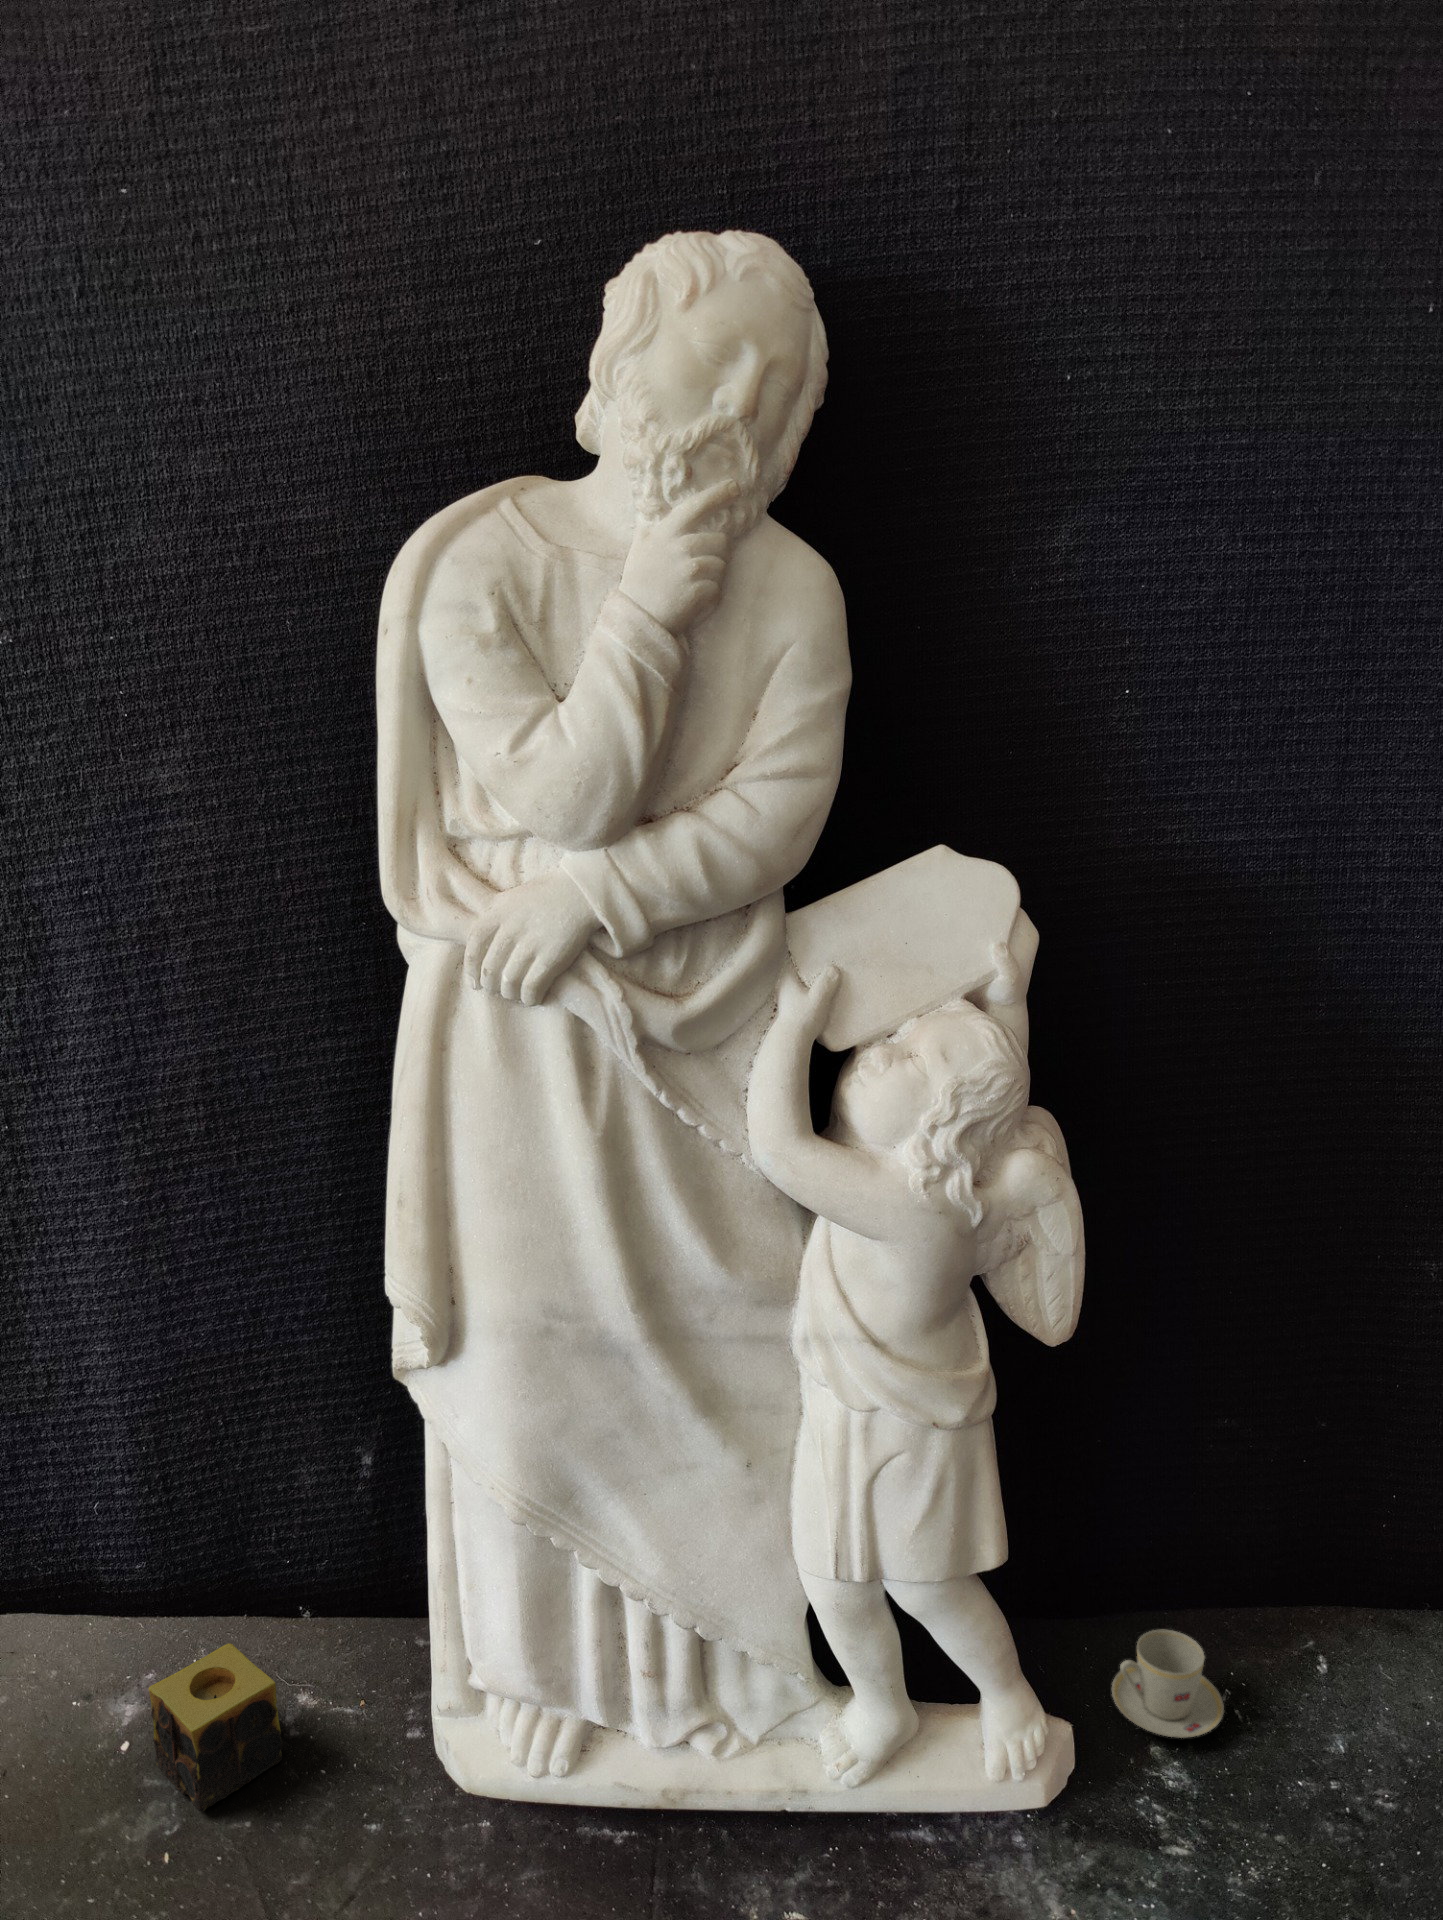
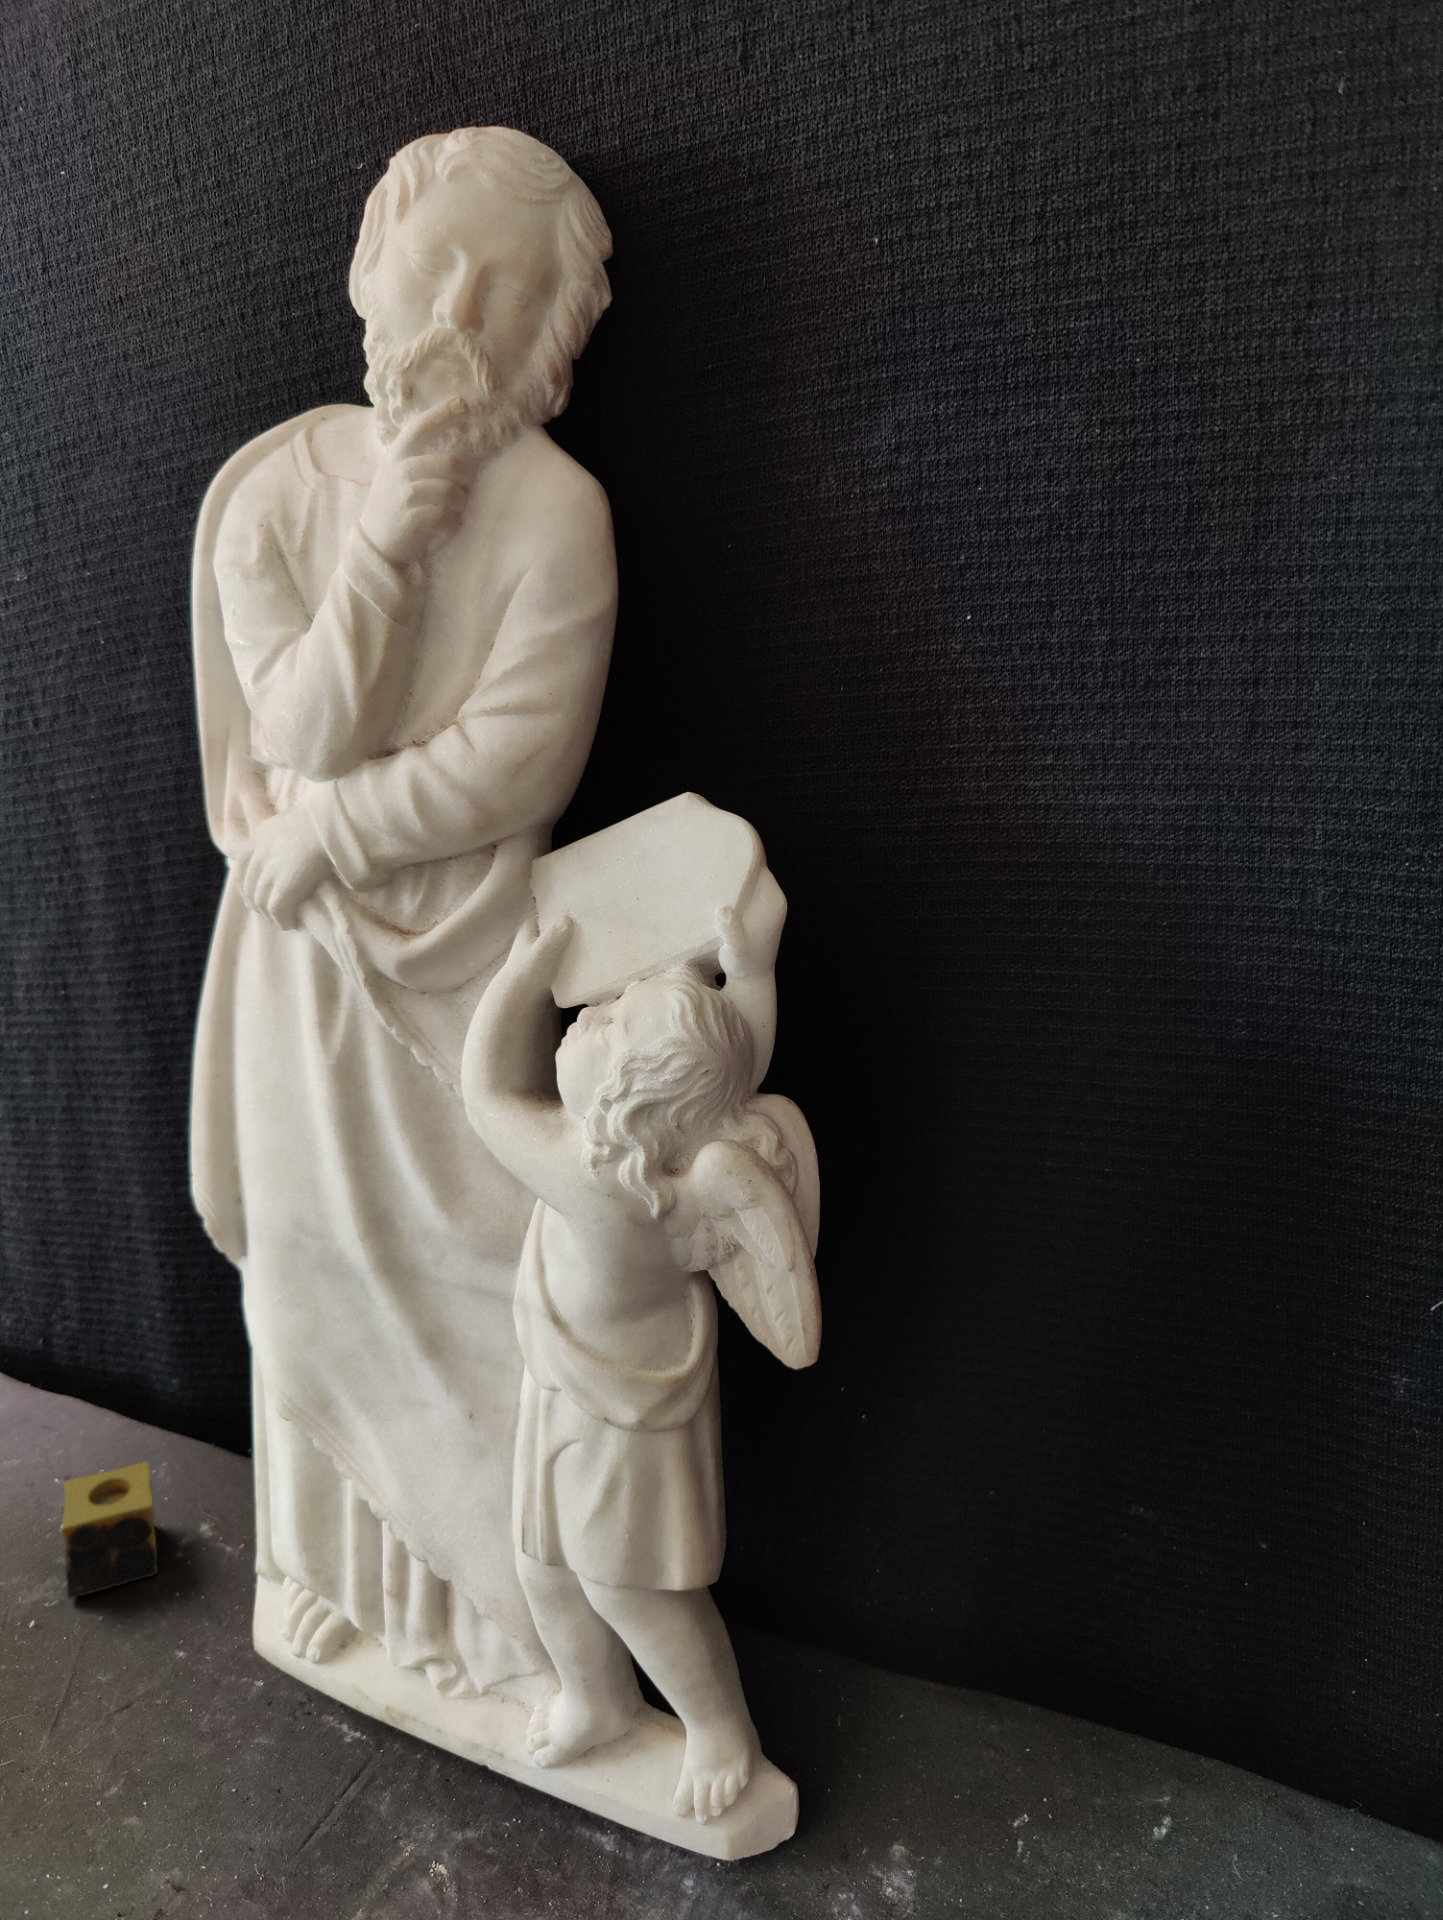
teacup: present [1112,1629,1224,1738] -> none [885,1702,1004,1835]

